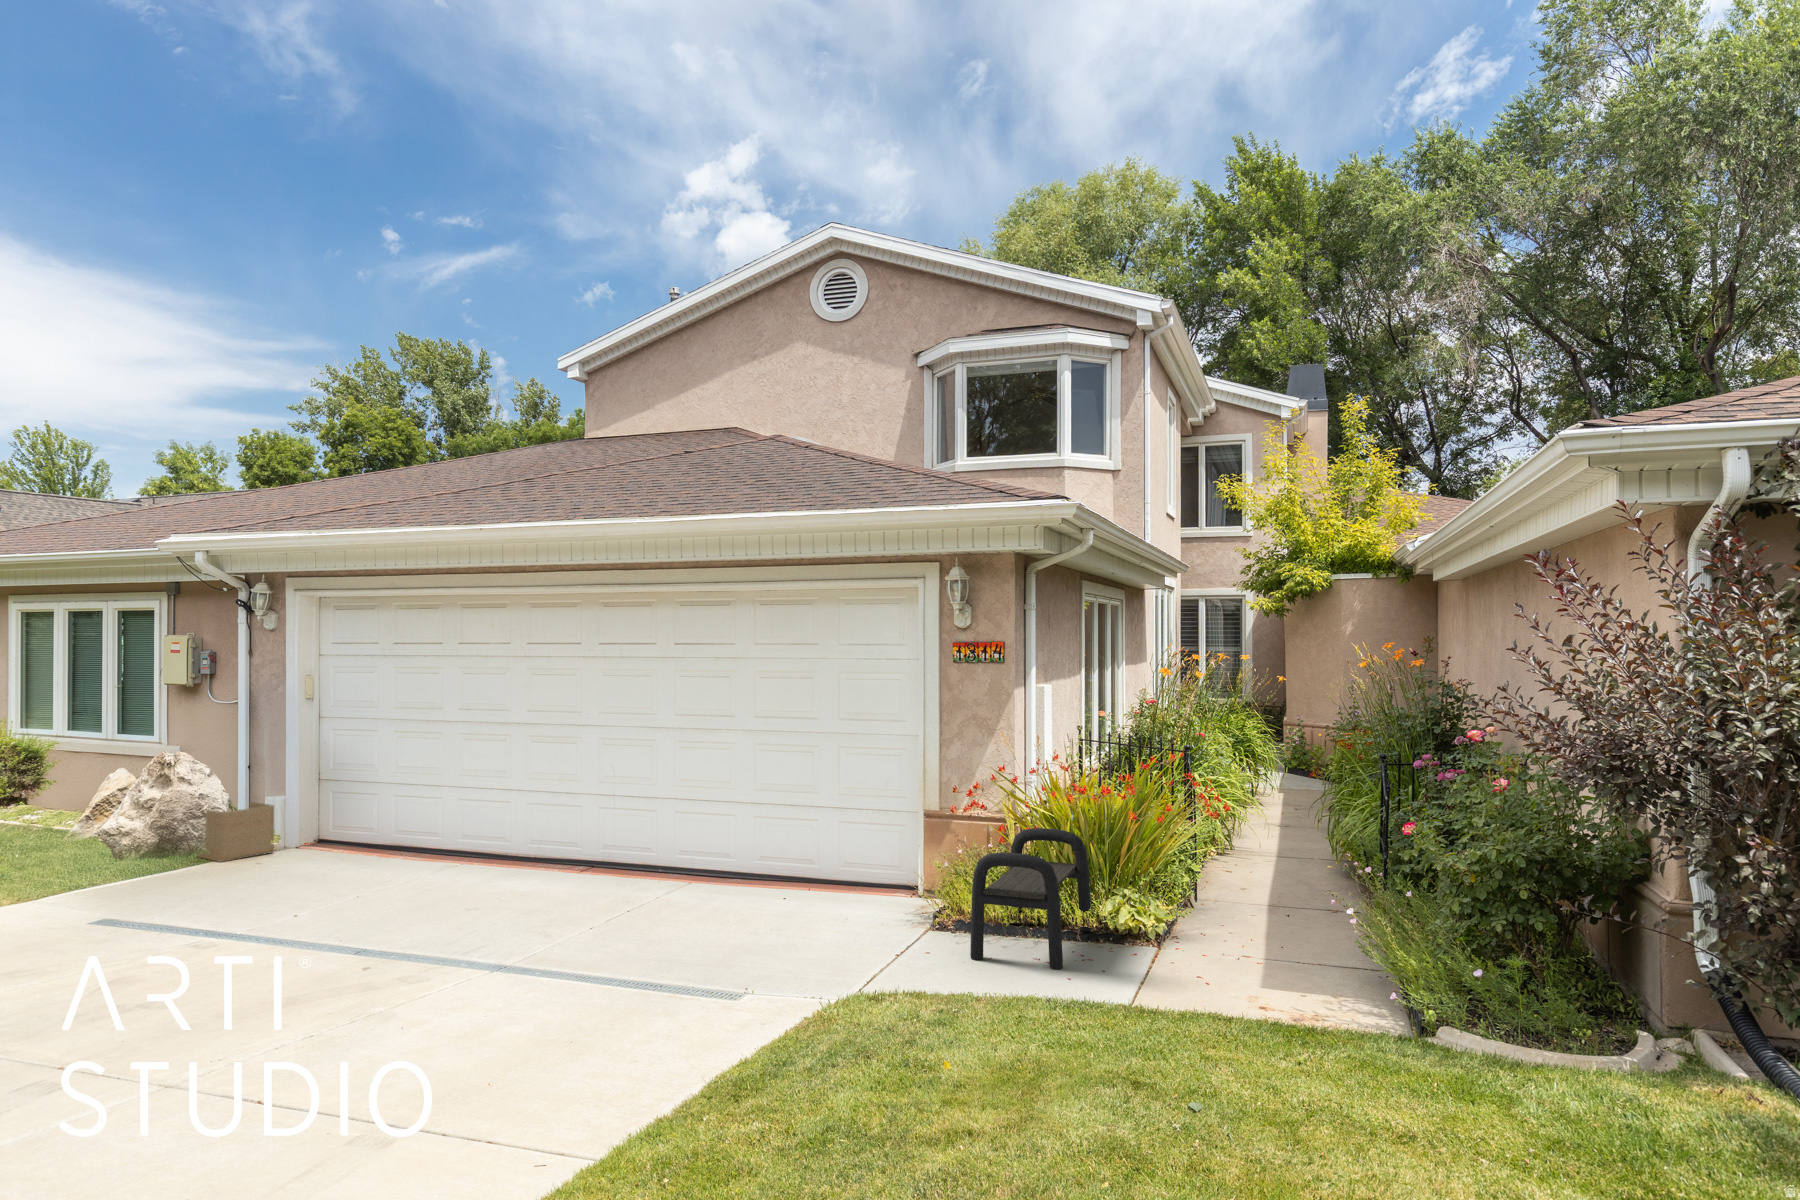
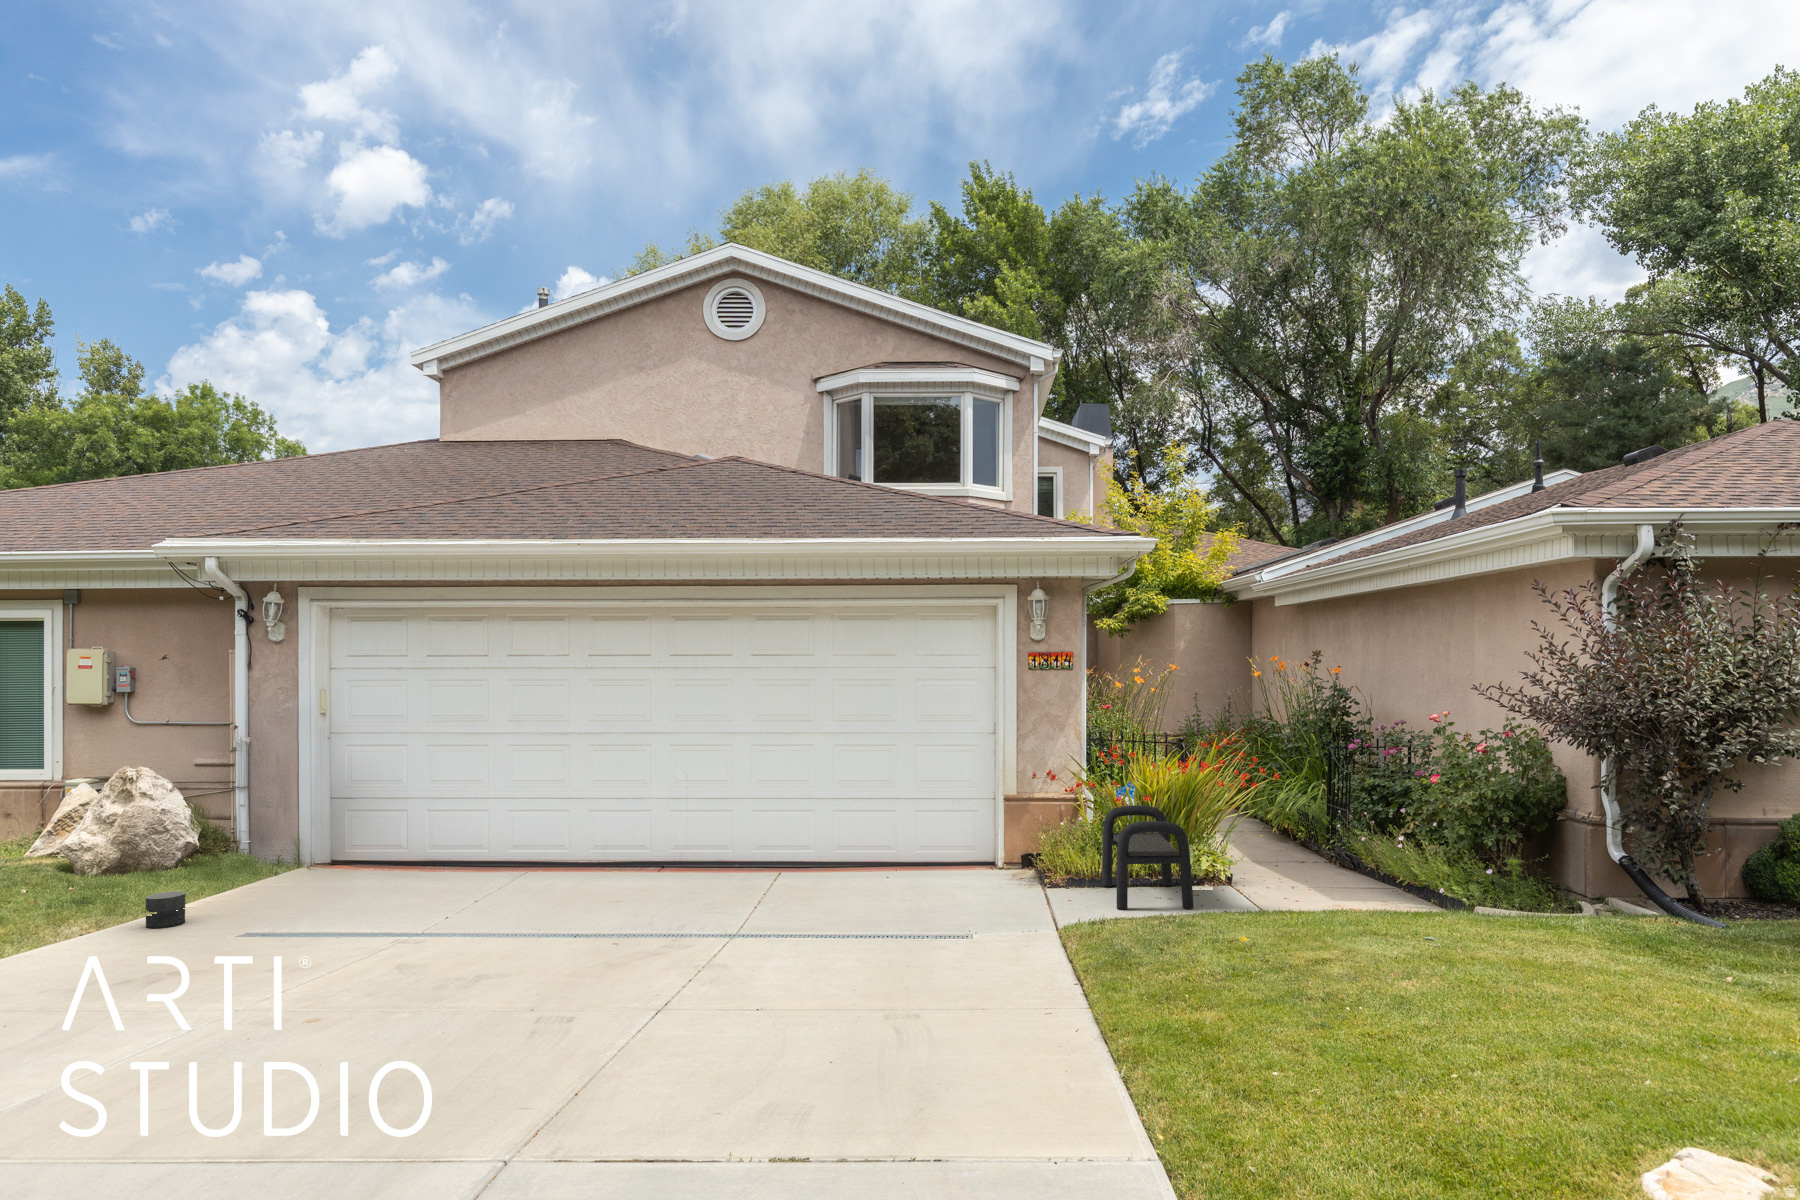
cardboard box: present [197,801,274,862] -> none [180,847,269,913]
planter: none [141,840,178,872] -> present [146,892,185,928]

